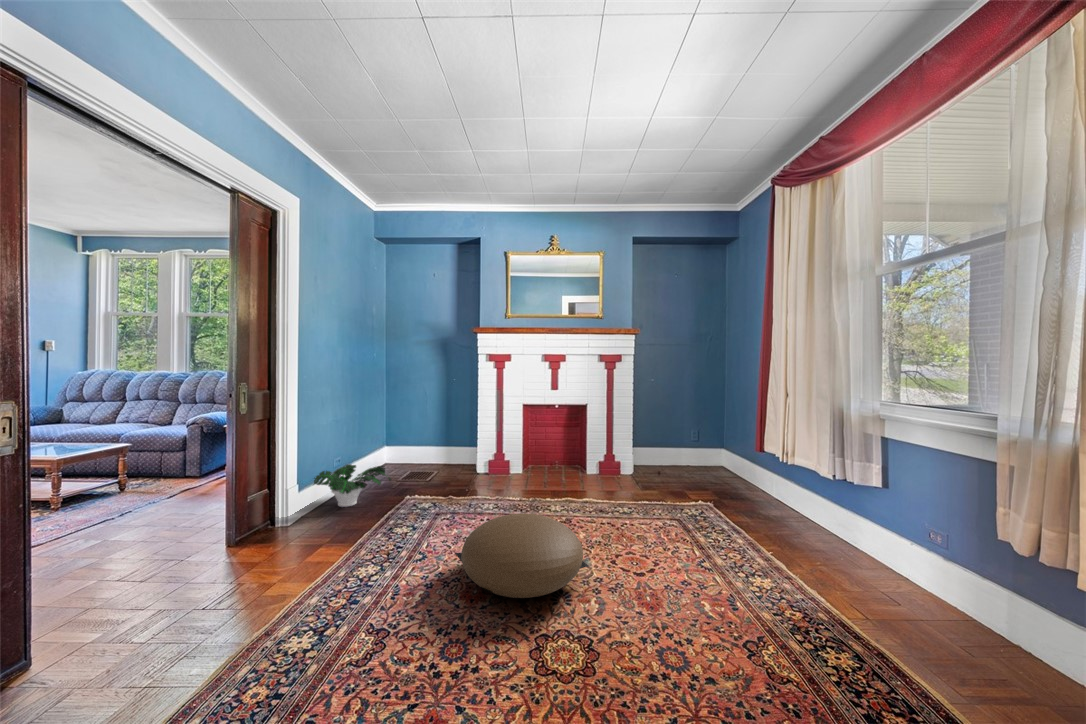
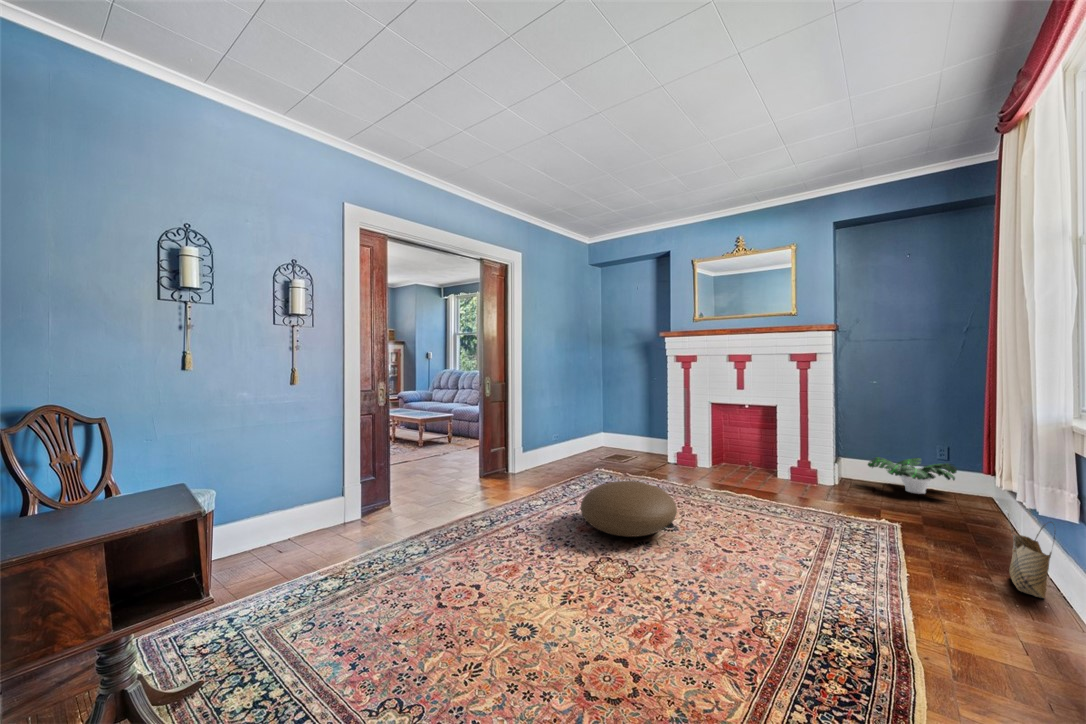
potted plant: present [313,464,391,507] -> present [868,457,957,494]
woven basket: none [820,487,860,551] -> present [1008,514,1055,598]

